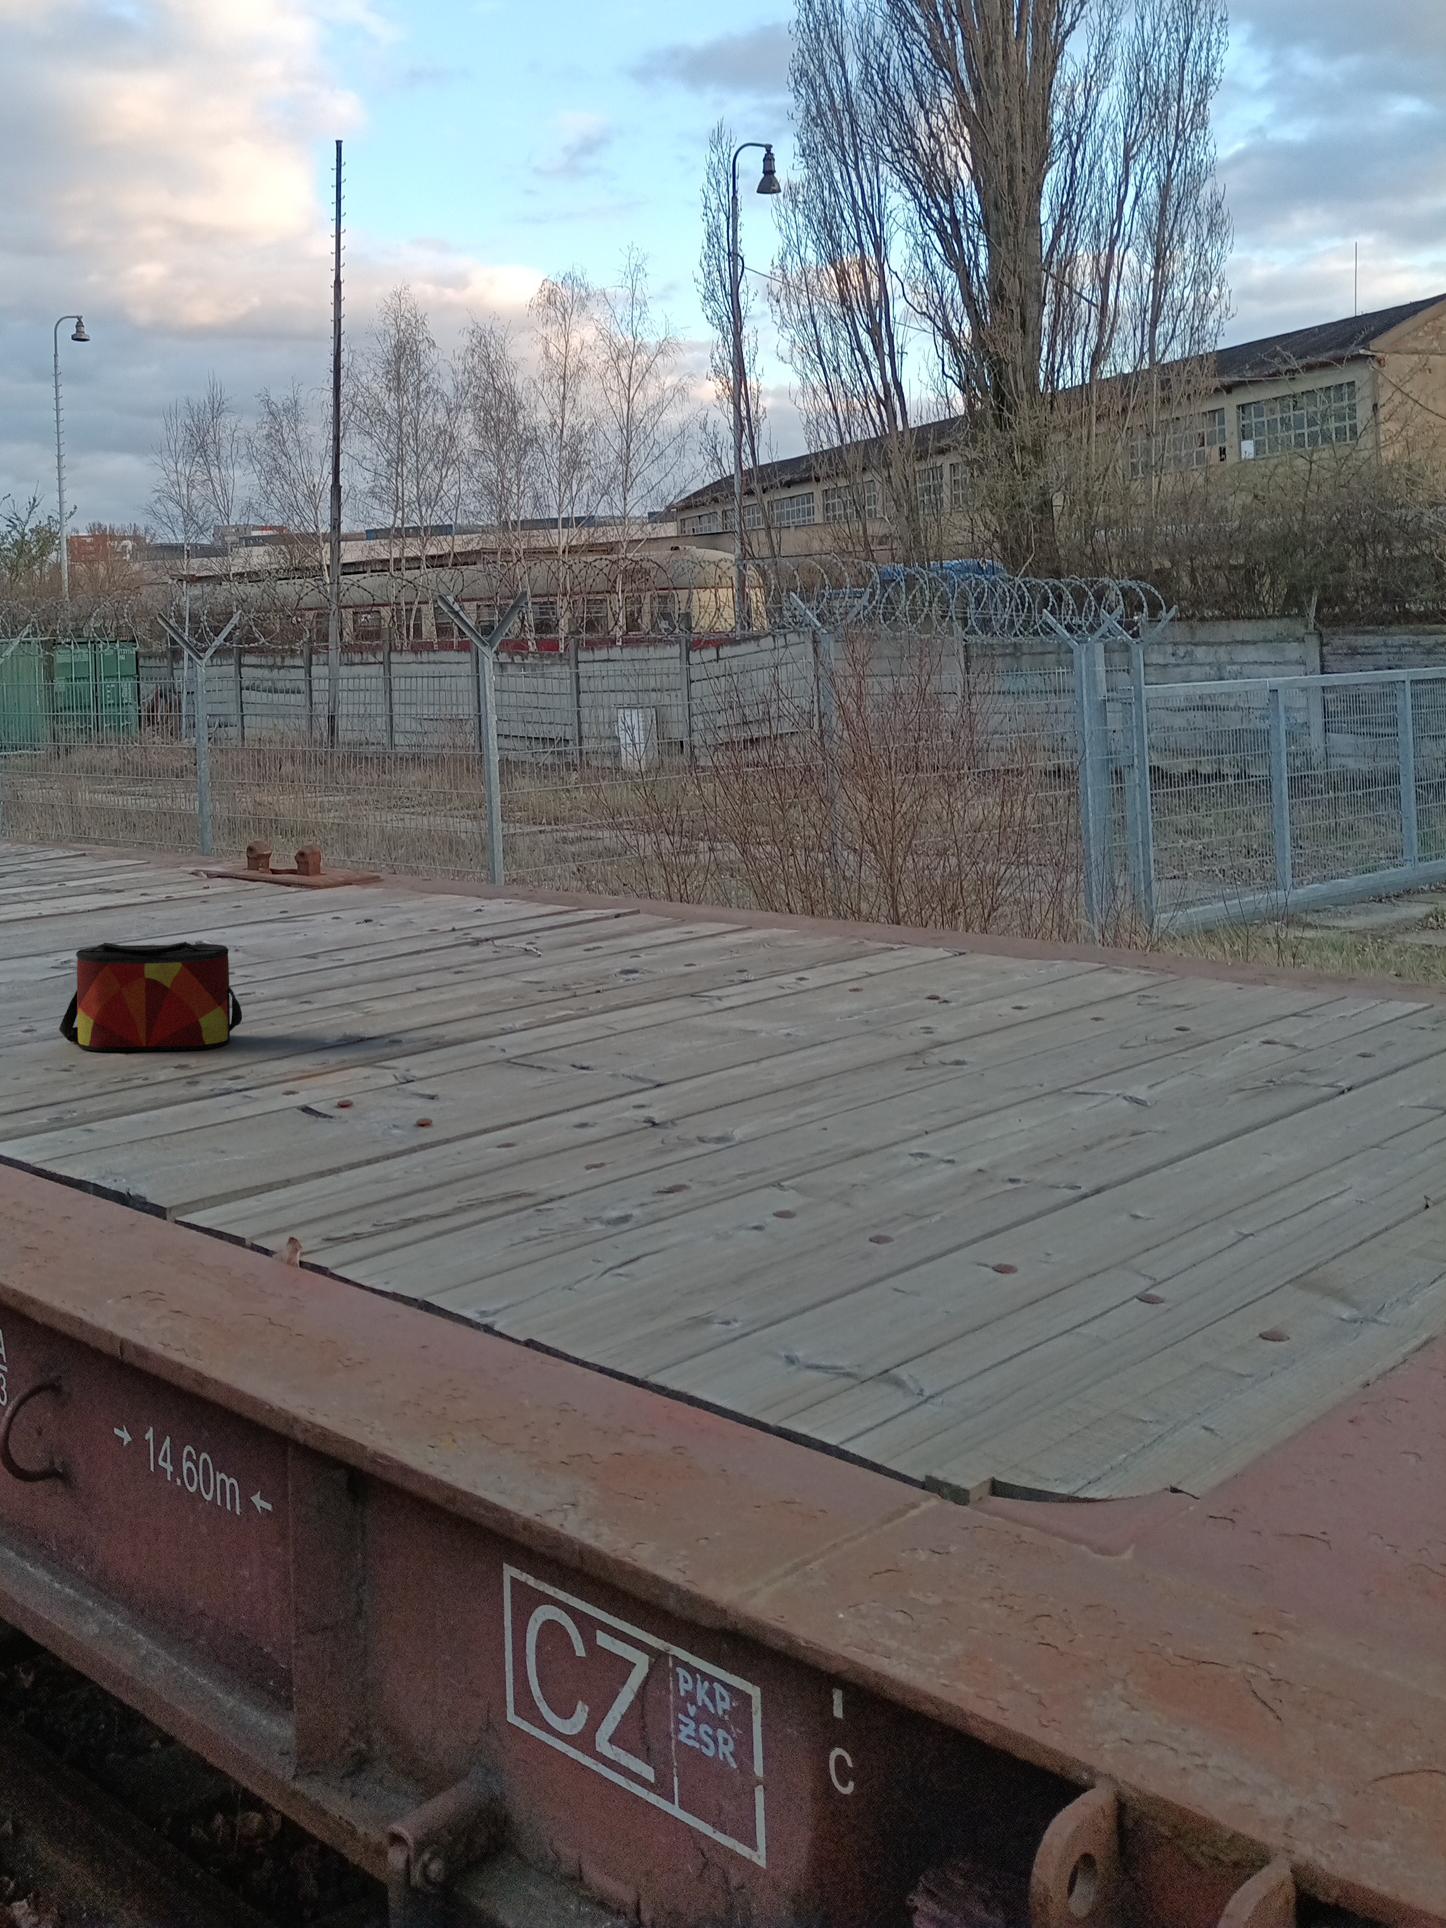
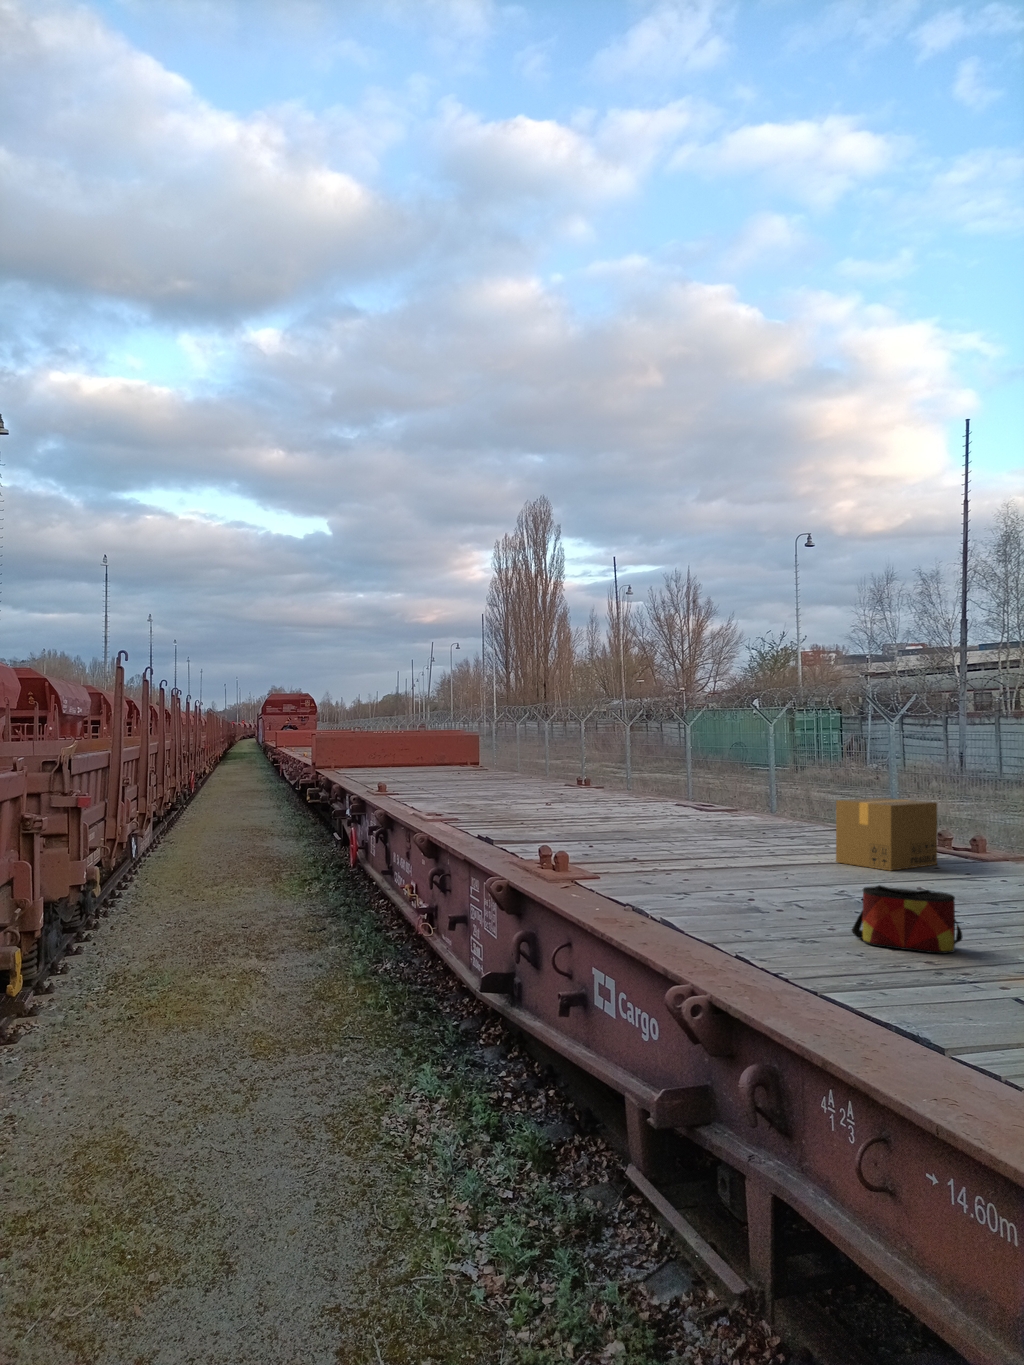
cardboard box: none [67,790,242,918] -> present [836,798,937,871]

